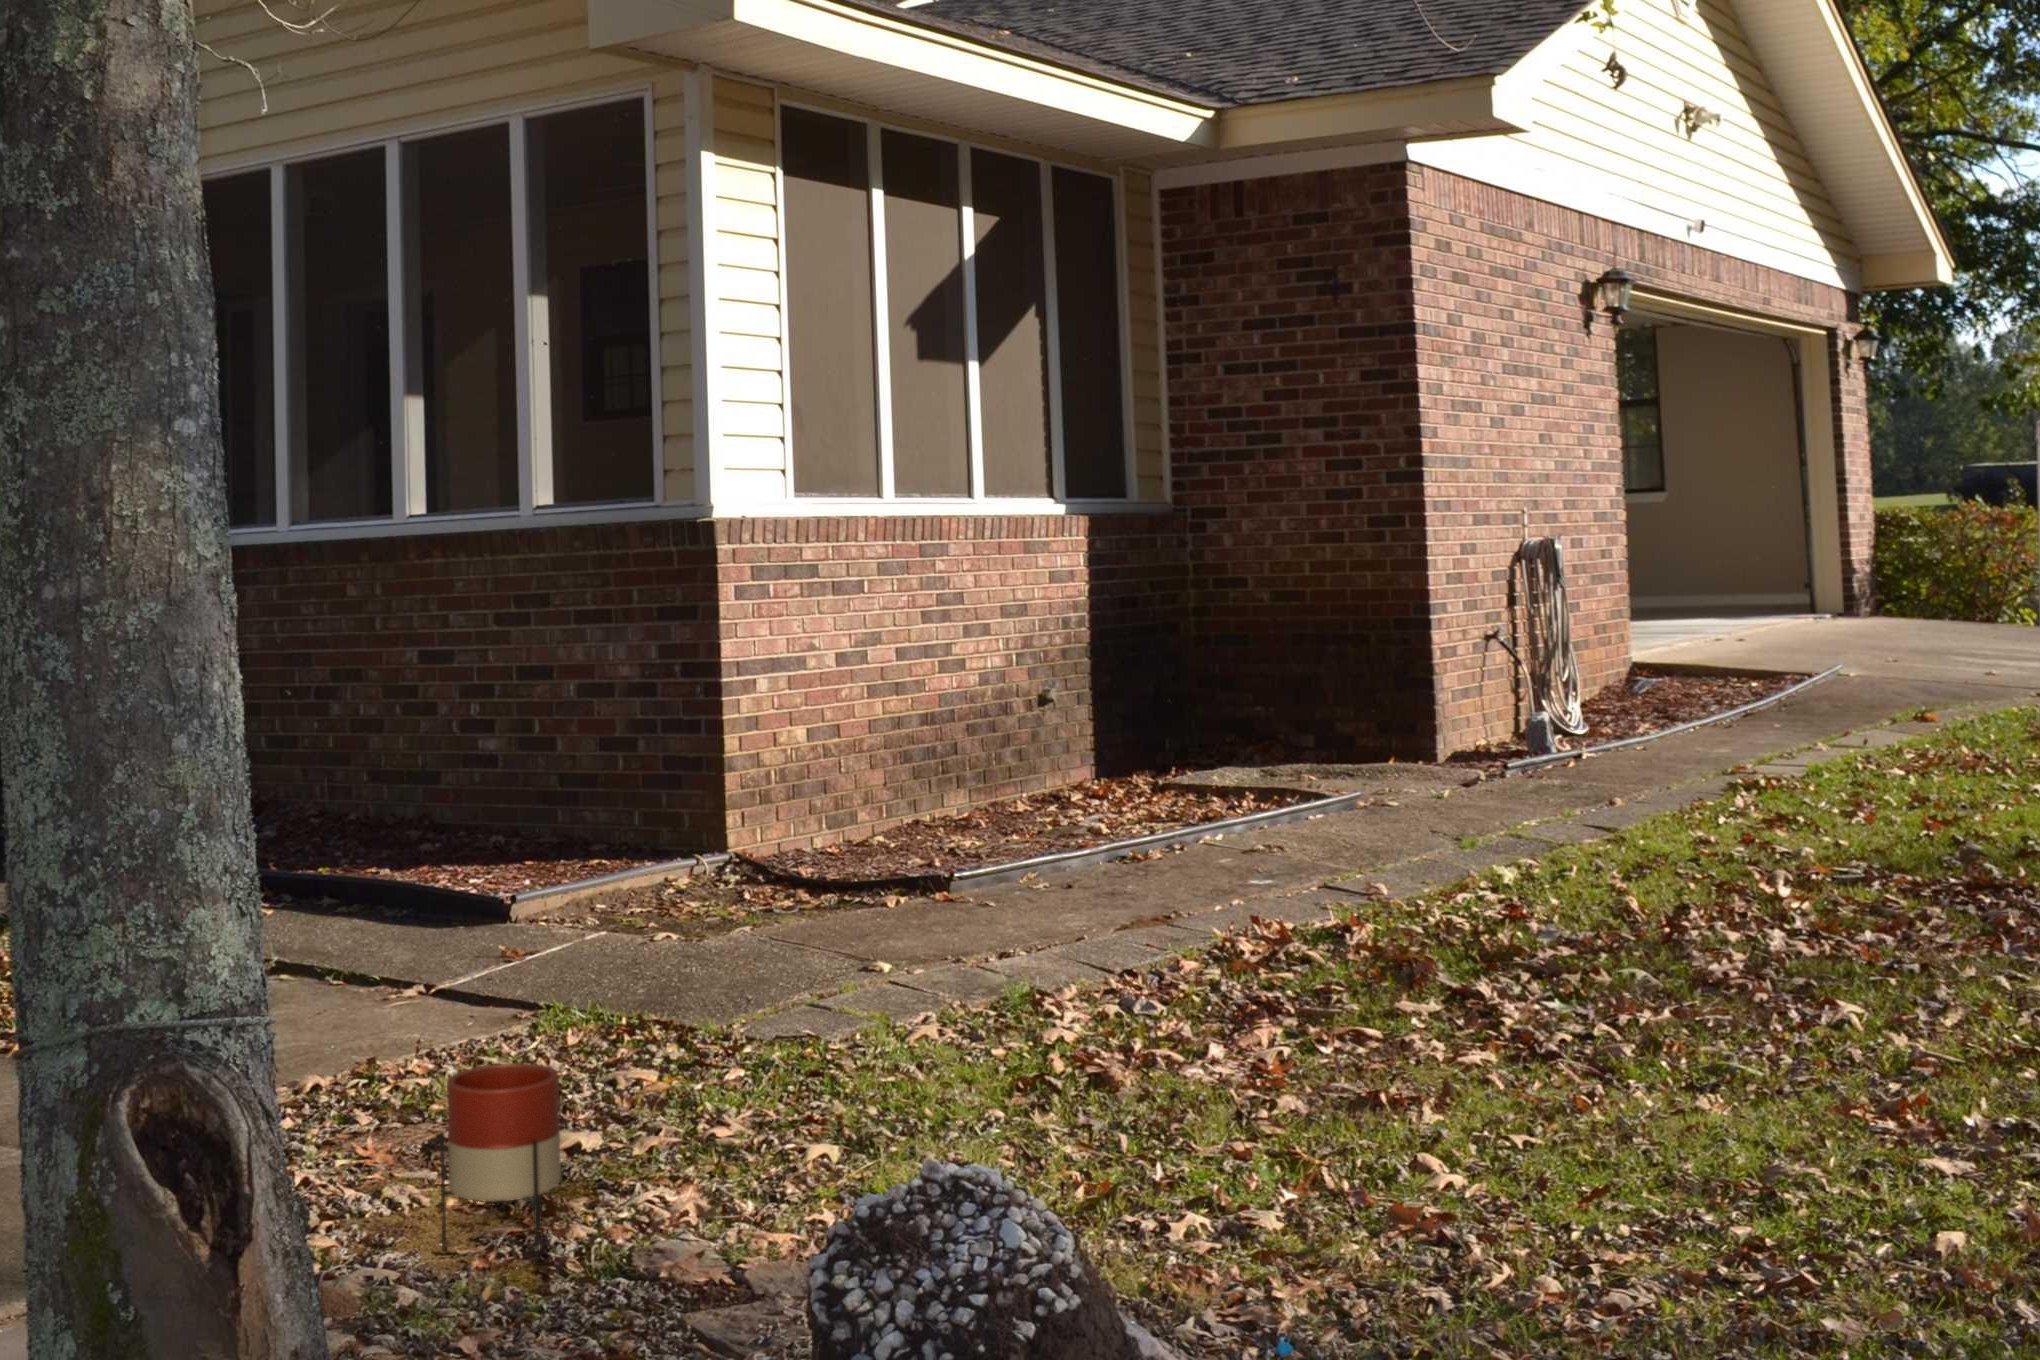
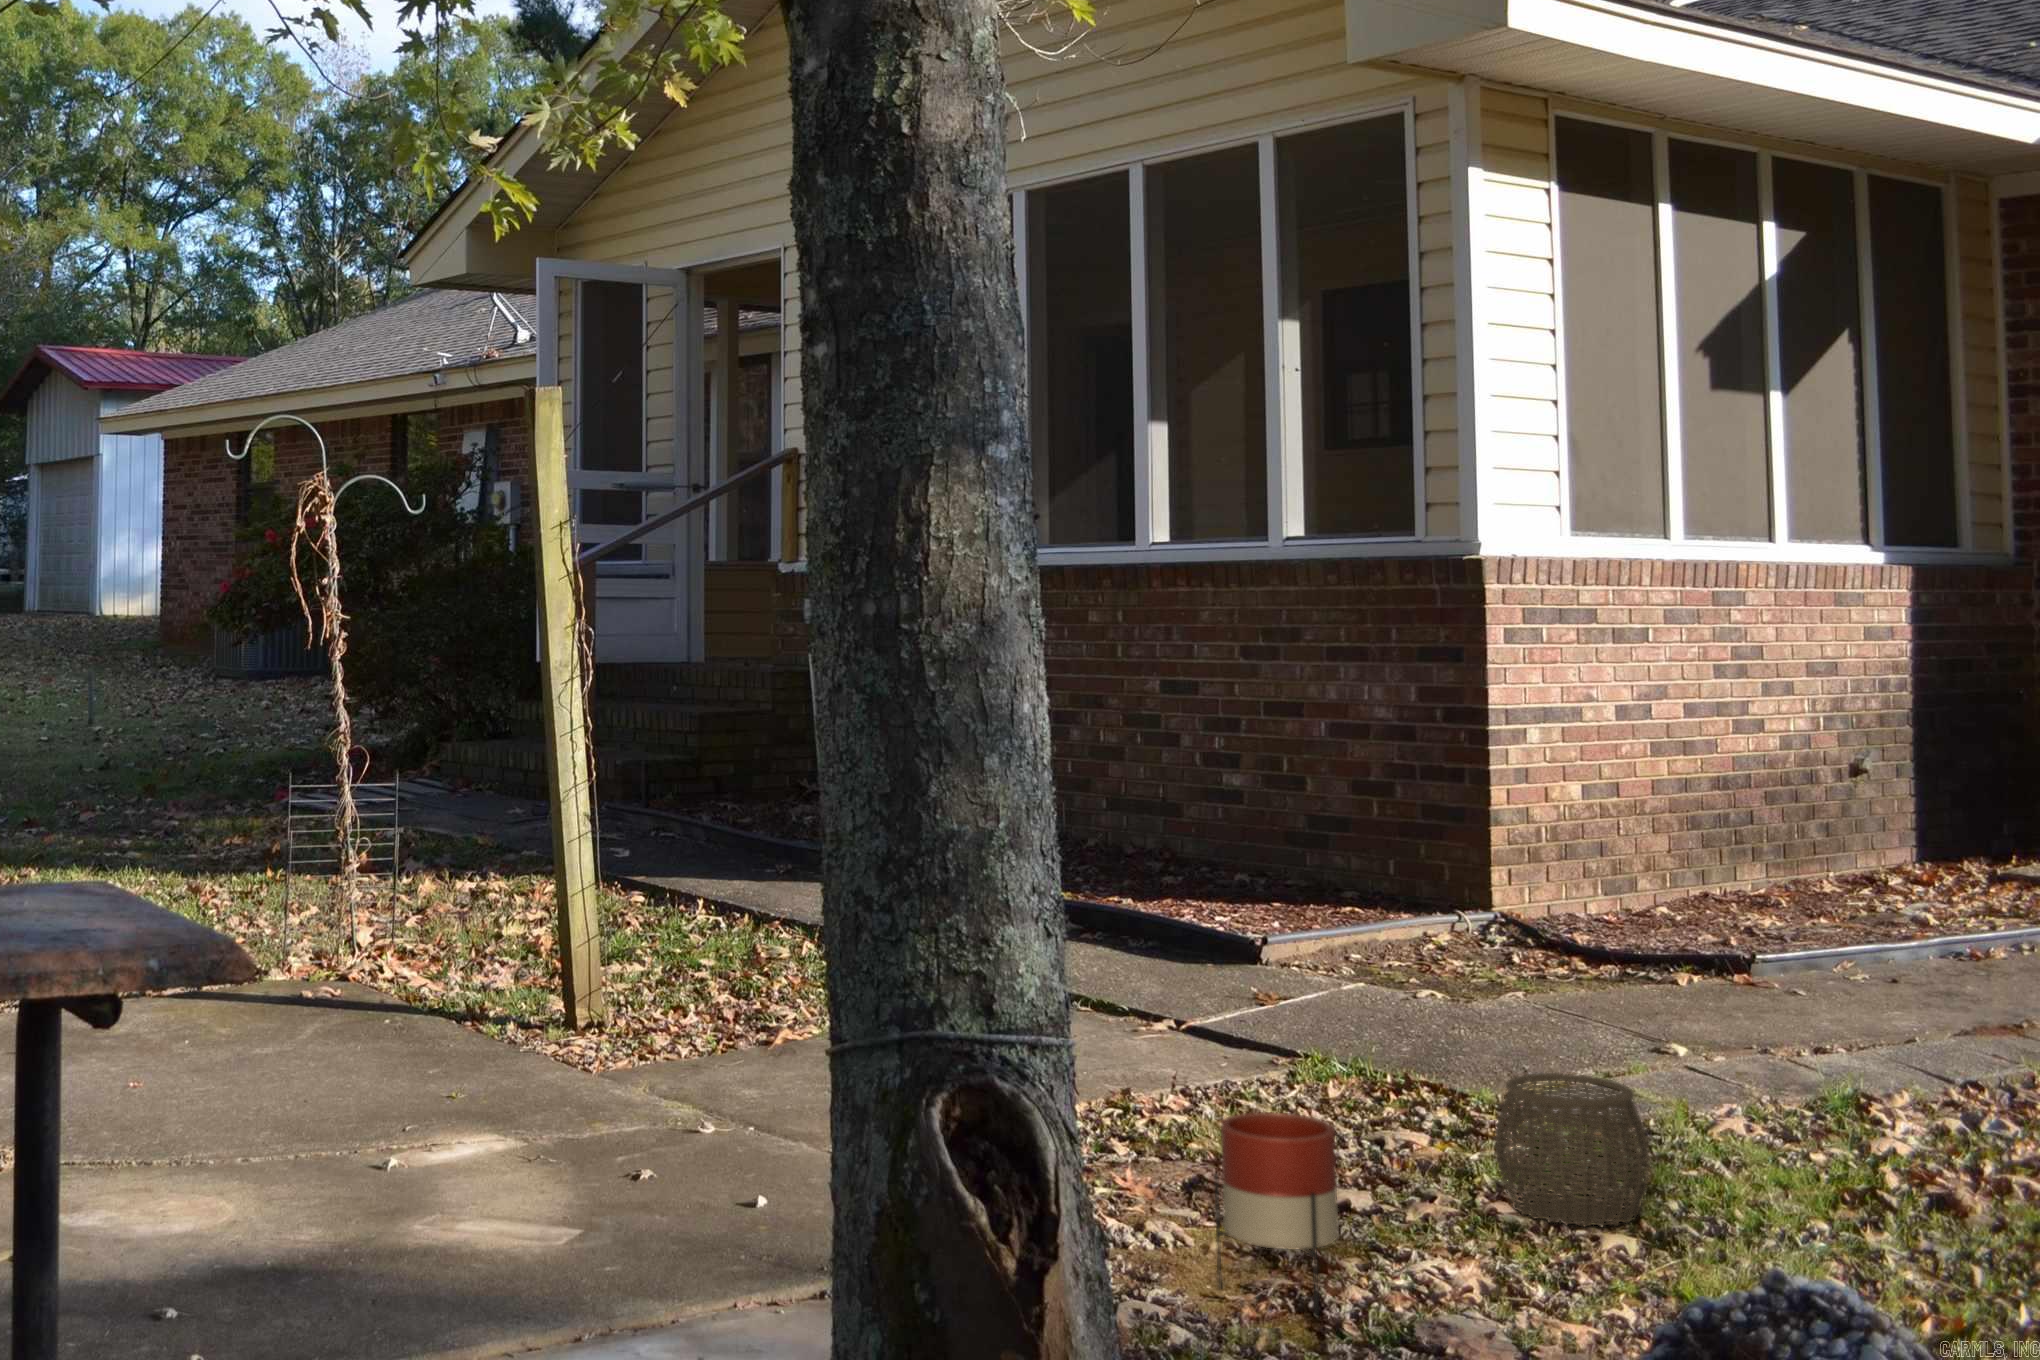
woven basket: none [717,996,856,1141] -> present [1494,1073,1651,1227]

